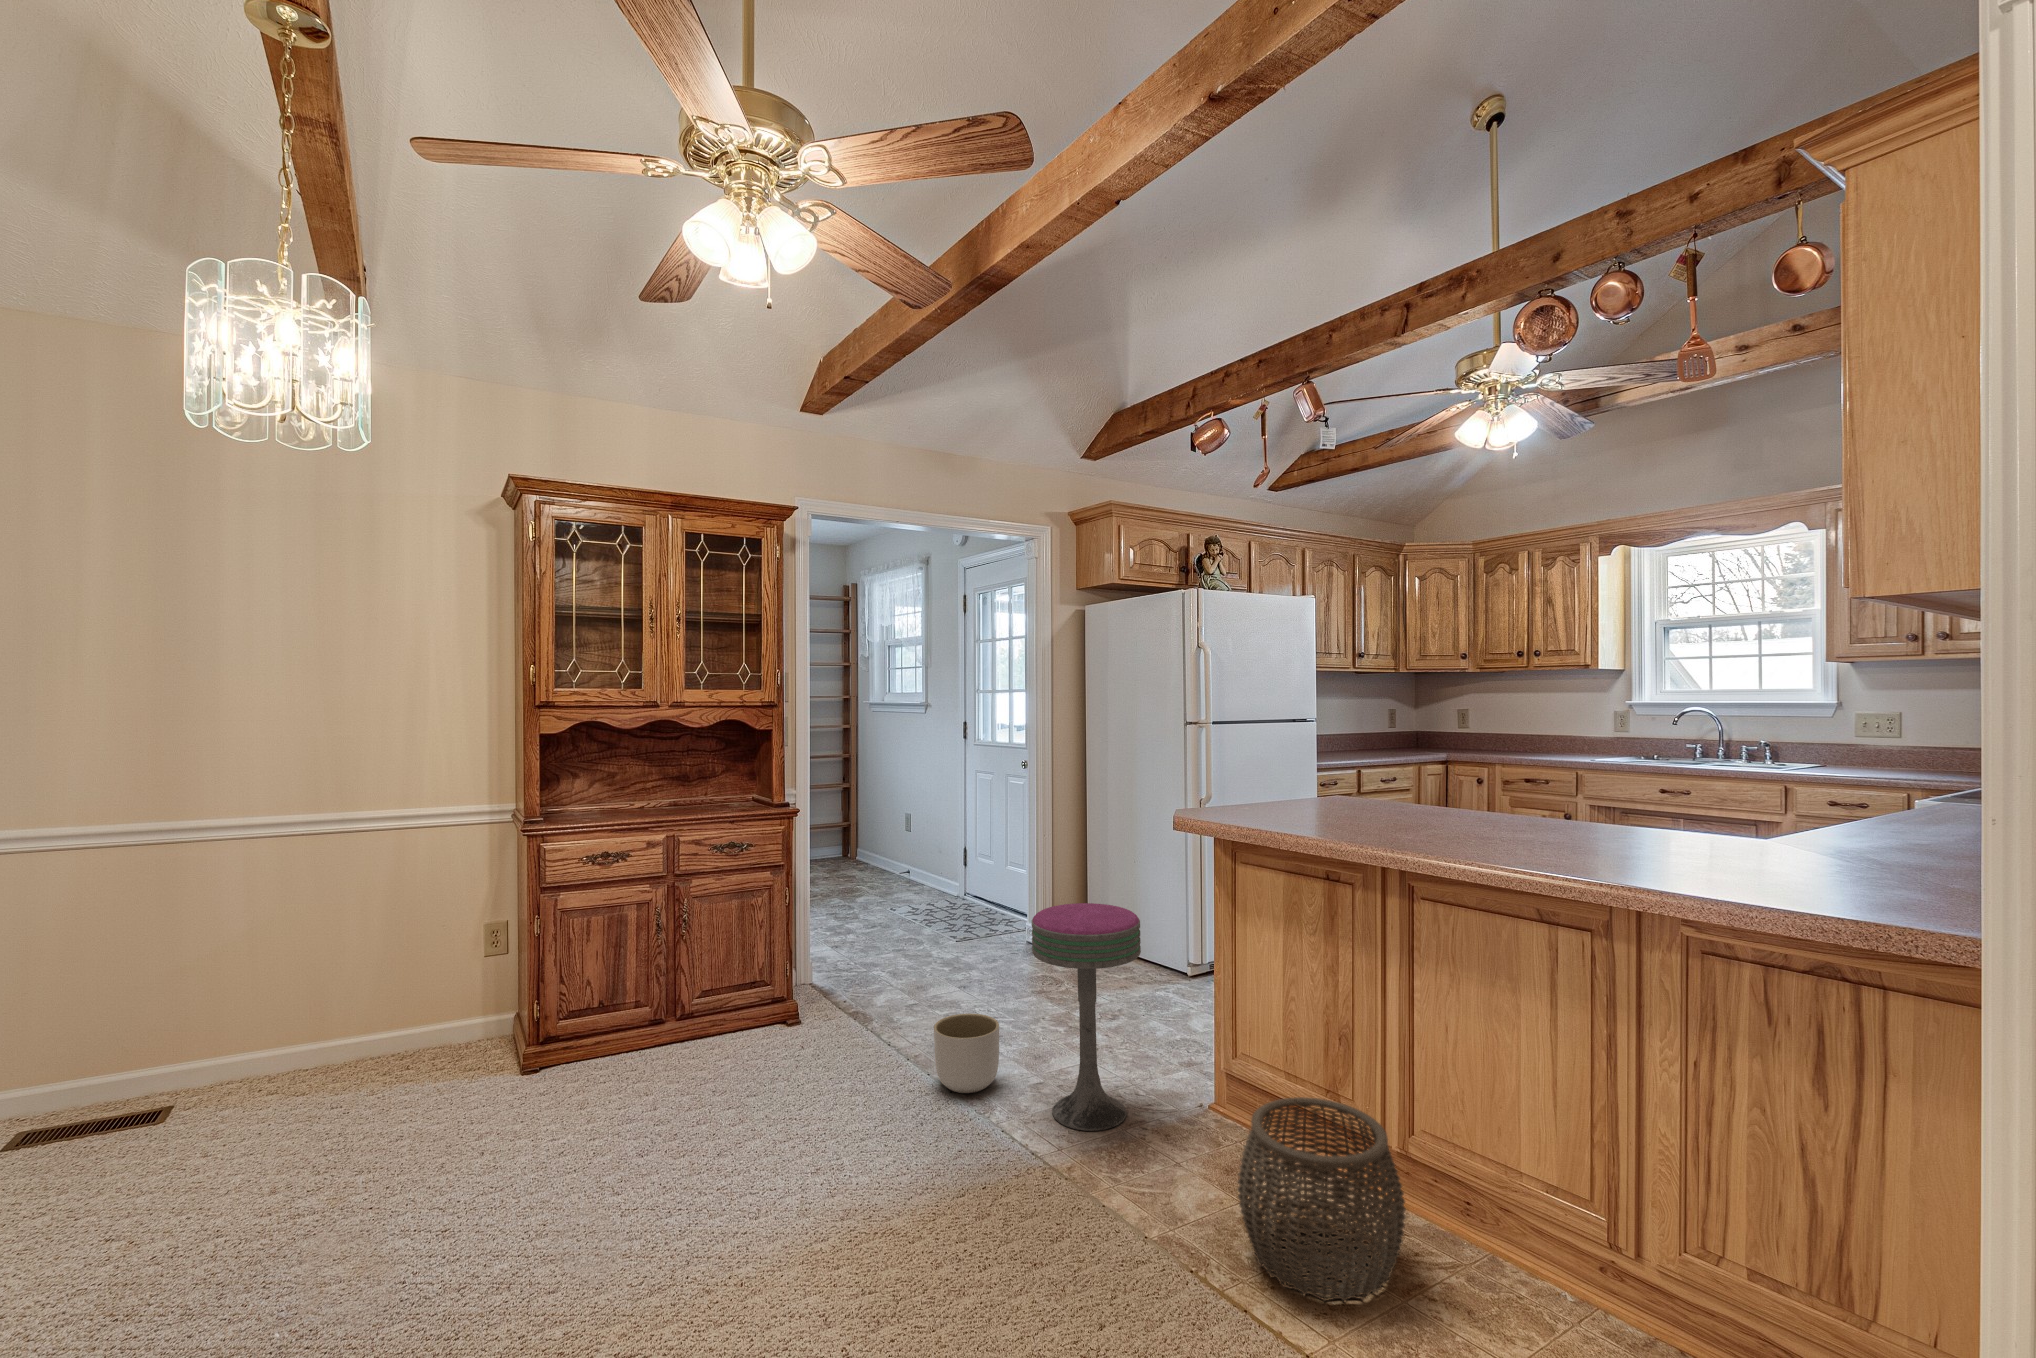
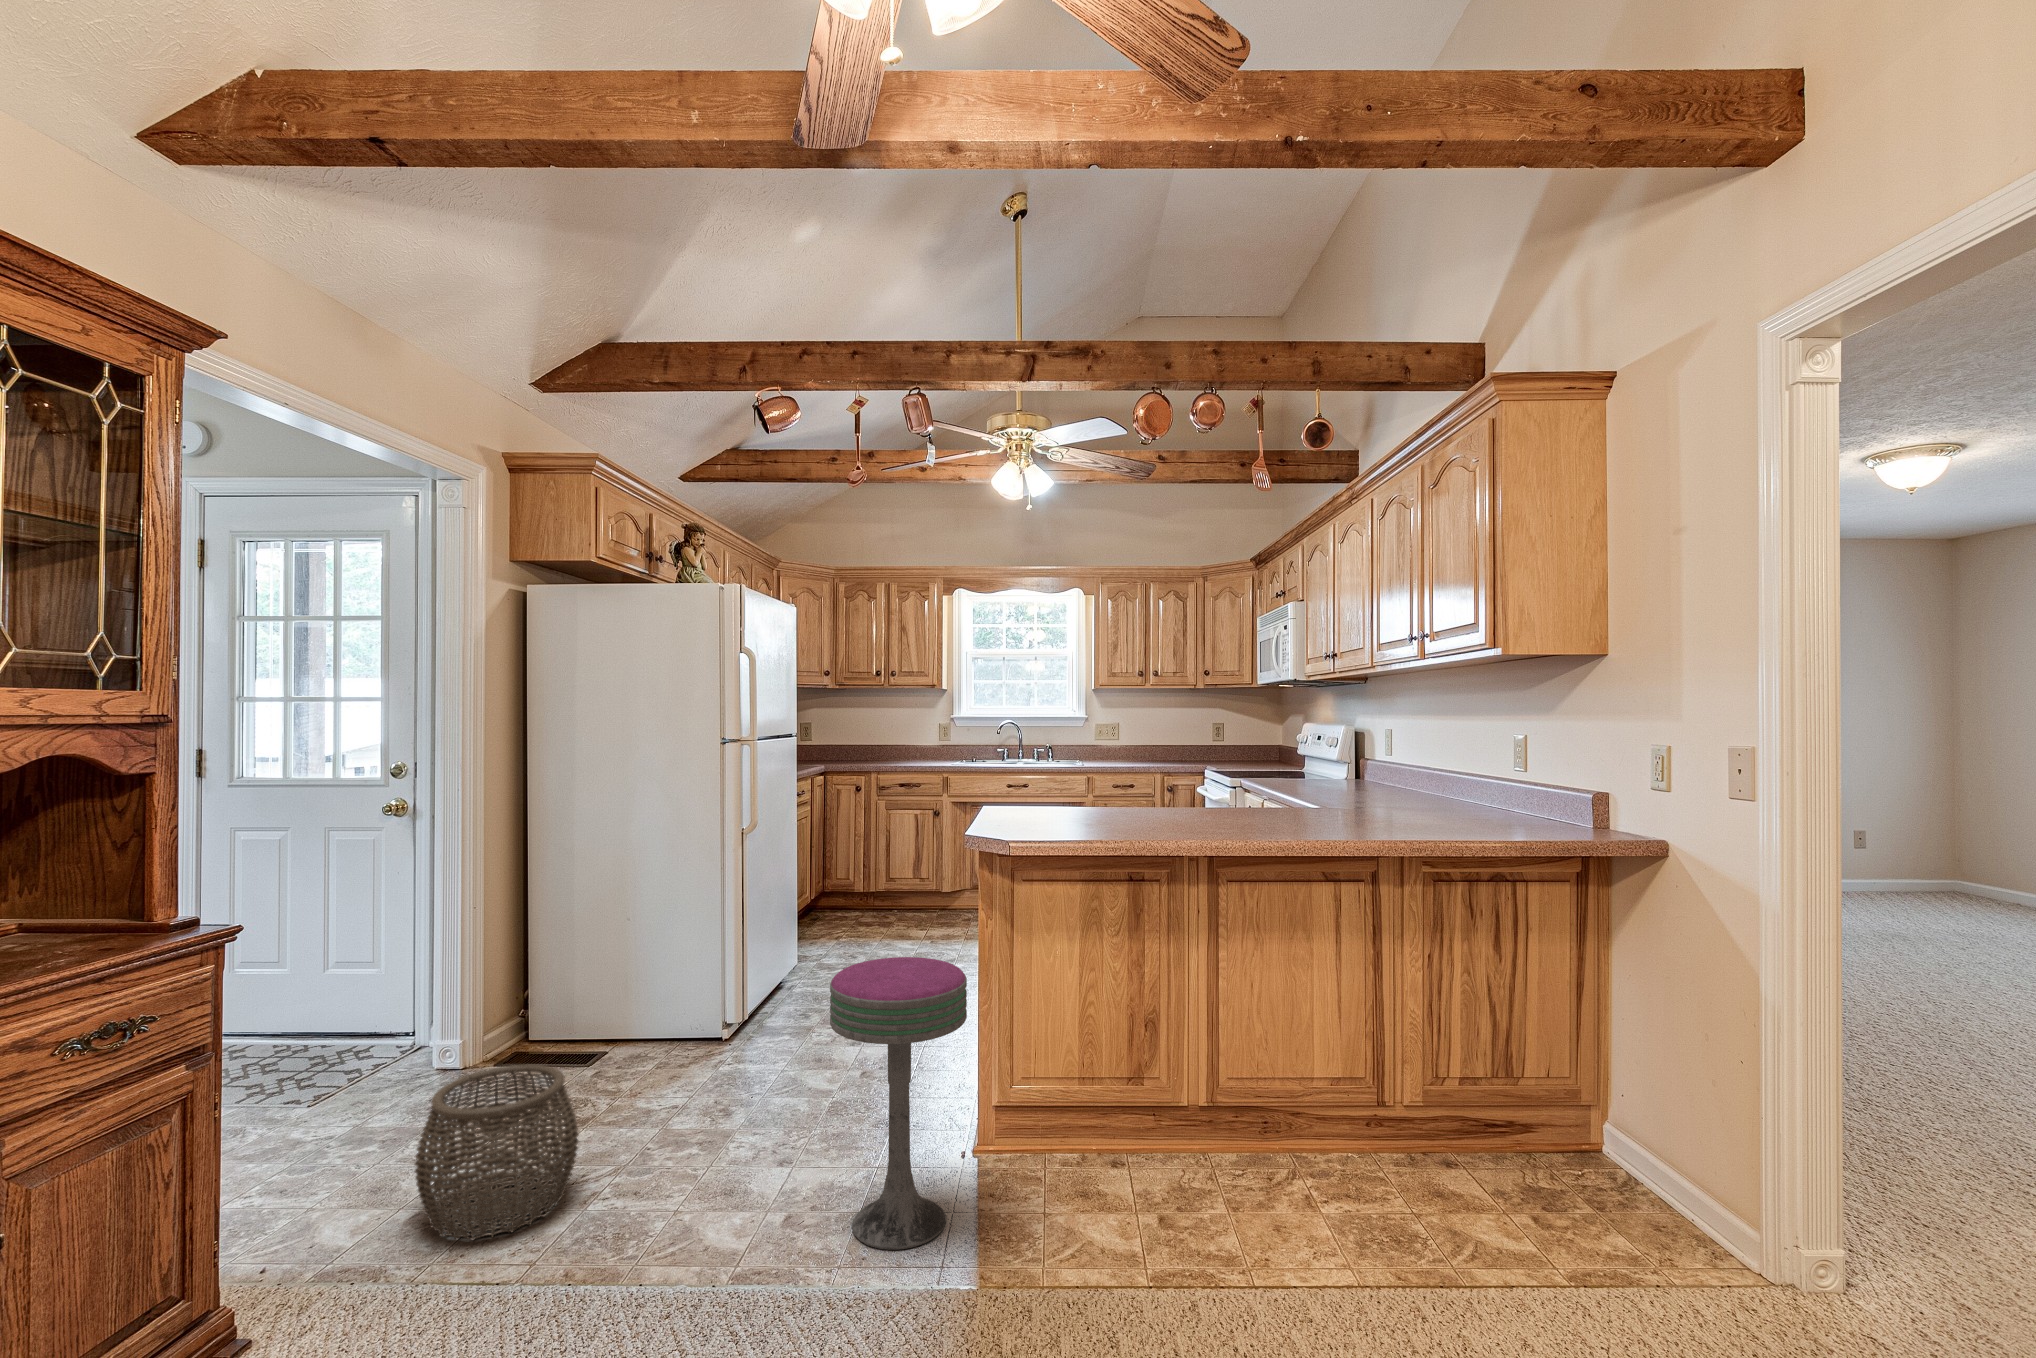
planter: present [934,1013,999,1093] -> none [664,1162,765,1291]
woven basket: present [1237,1097,1406,1302] -> present [415,1064,579,1240]

